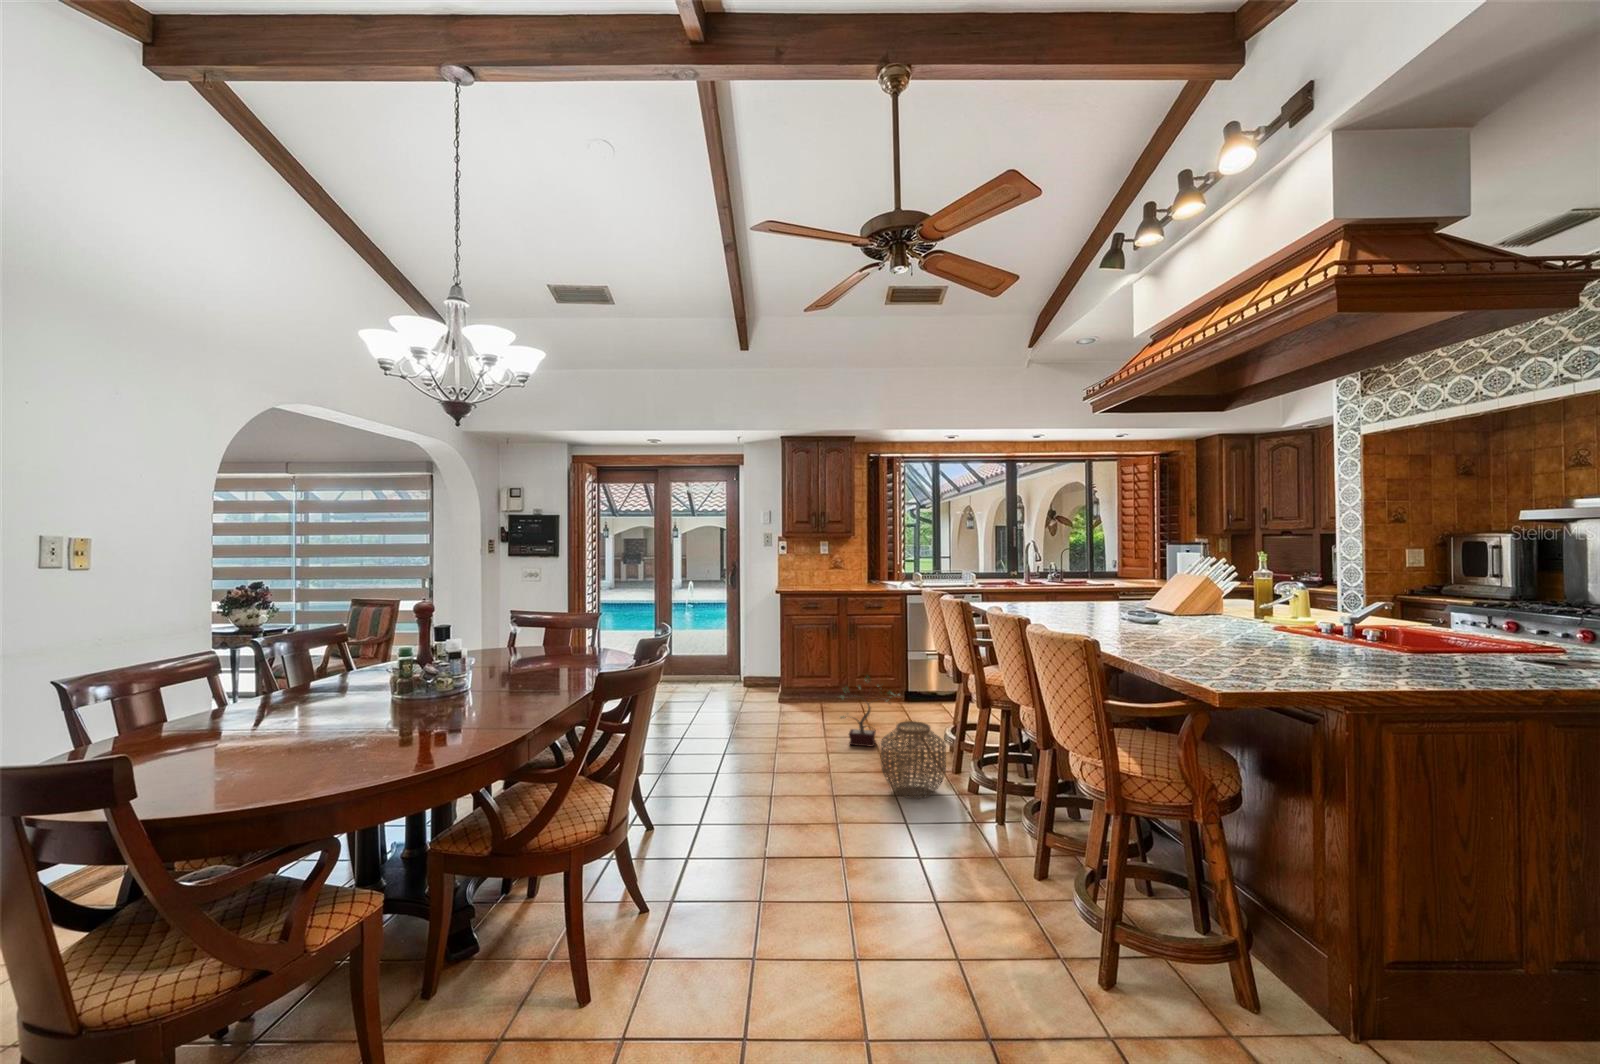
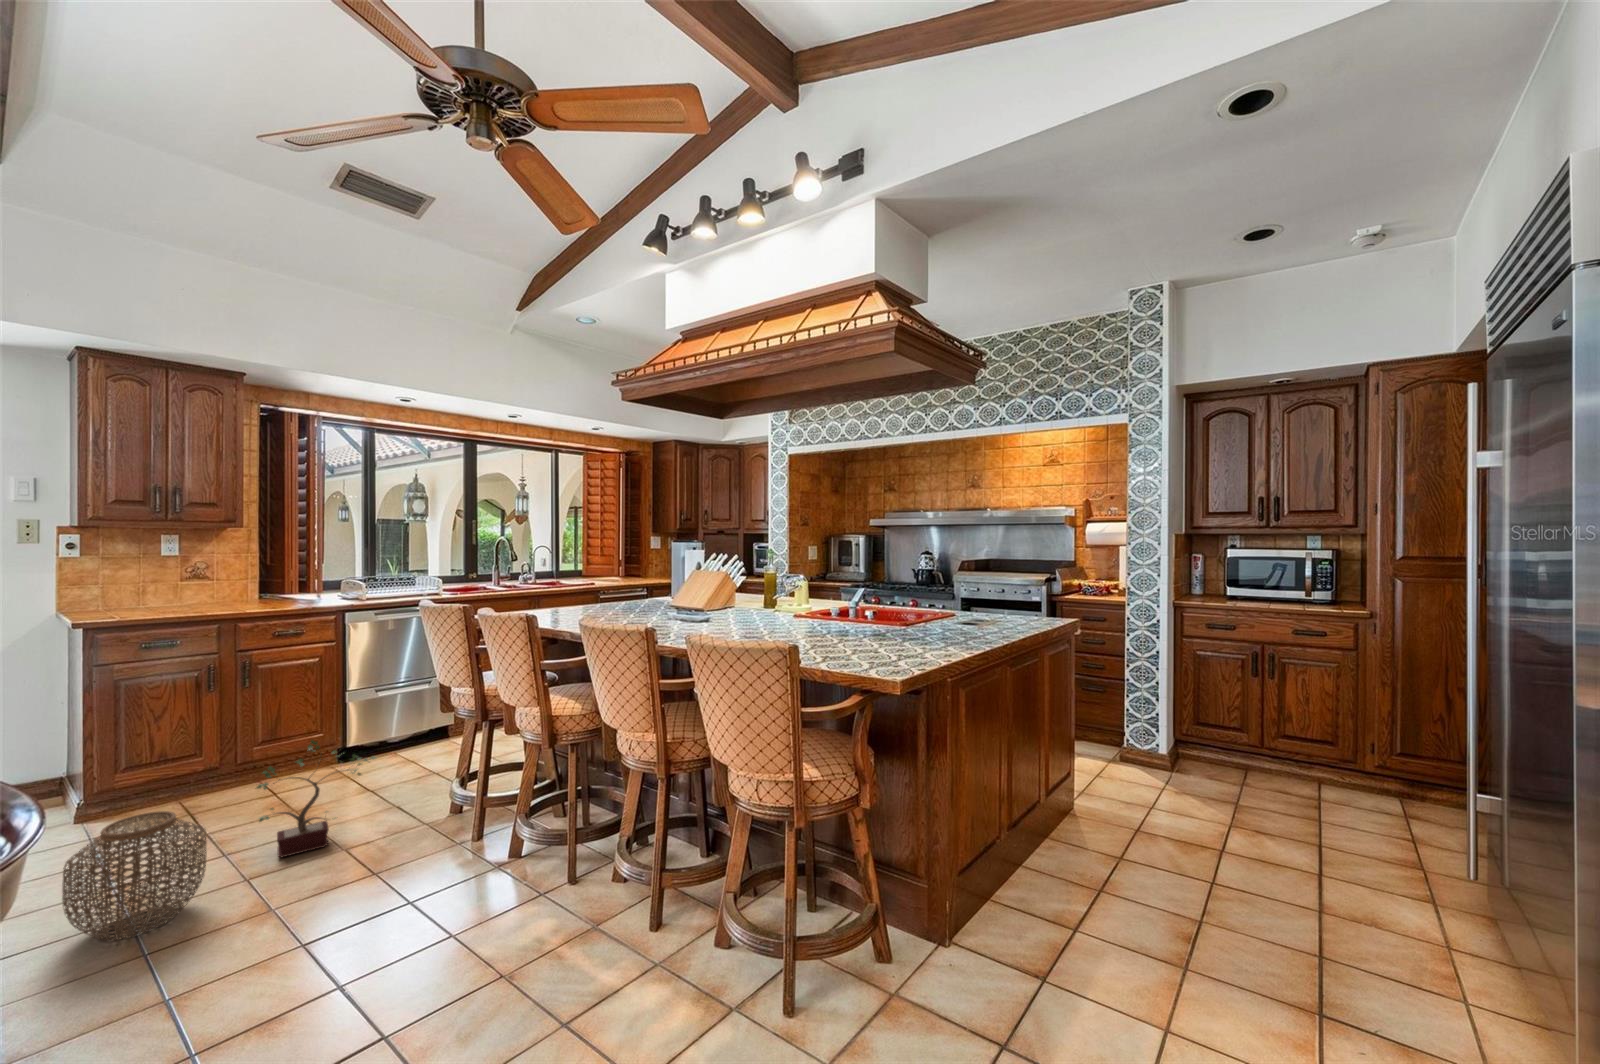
woven basket: present [881,721,946,799] -> present [62,811,207,940]

